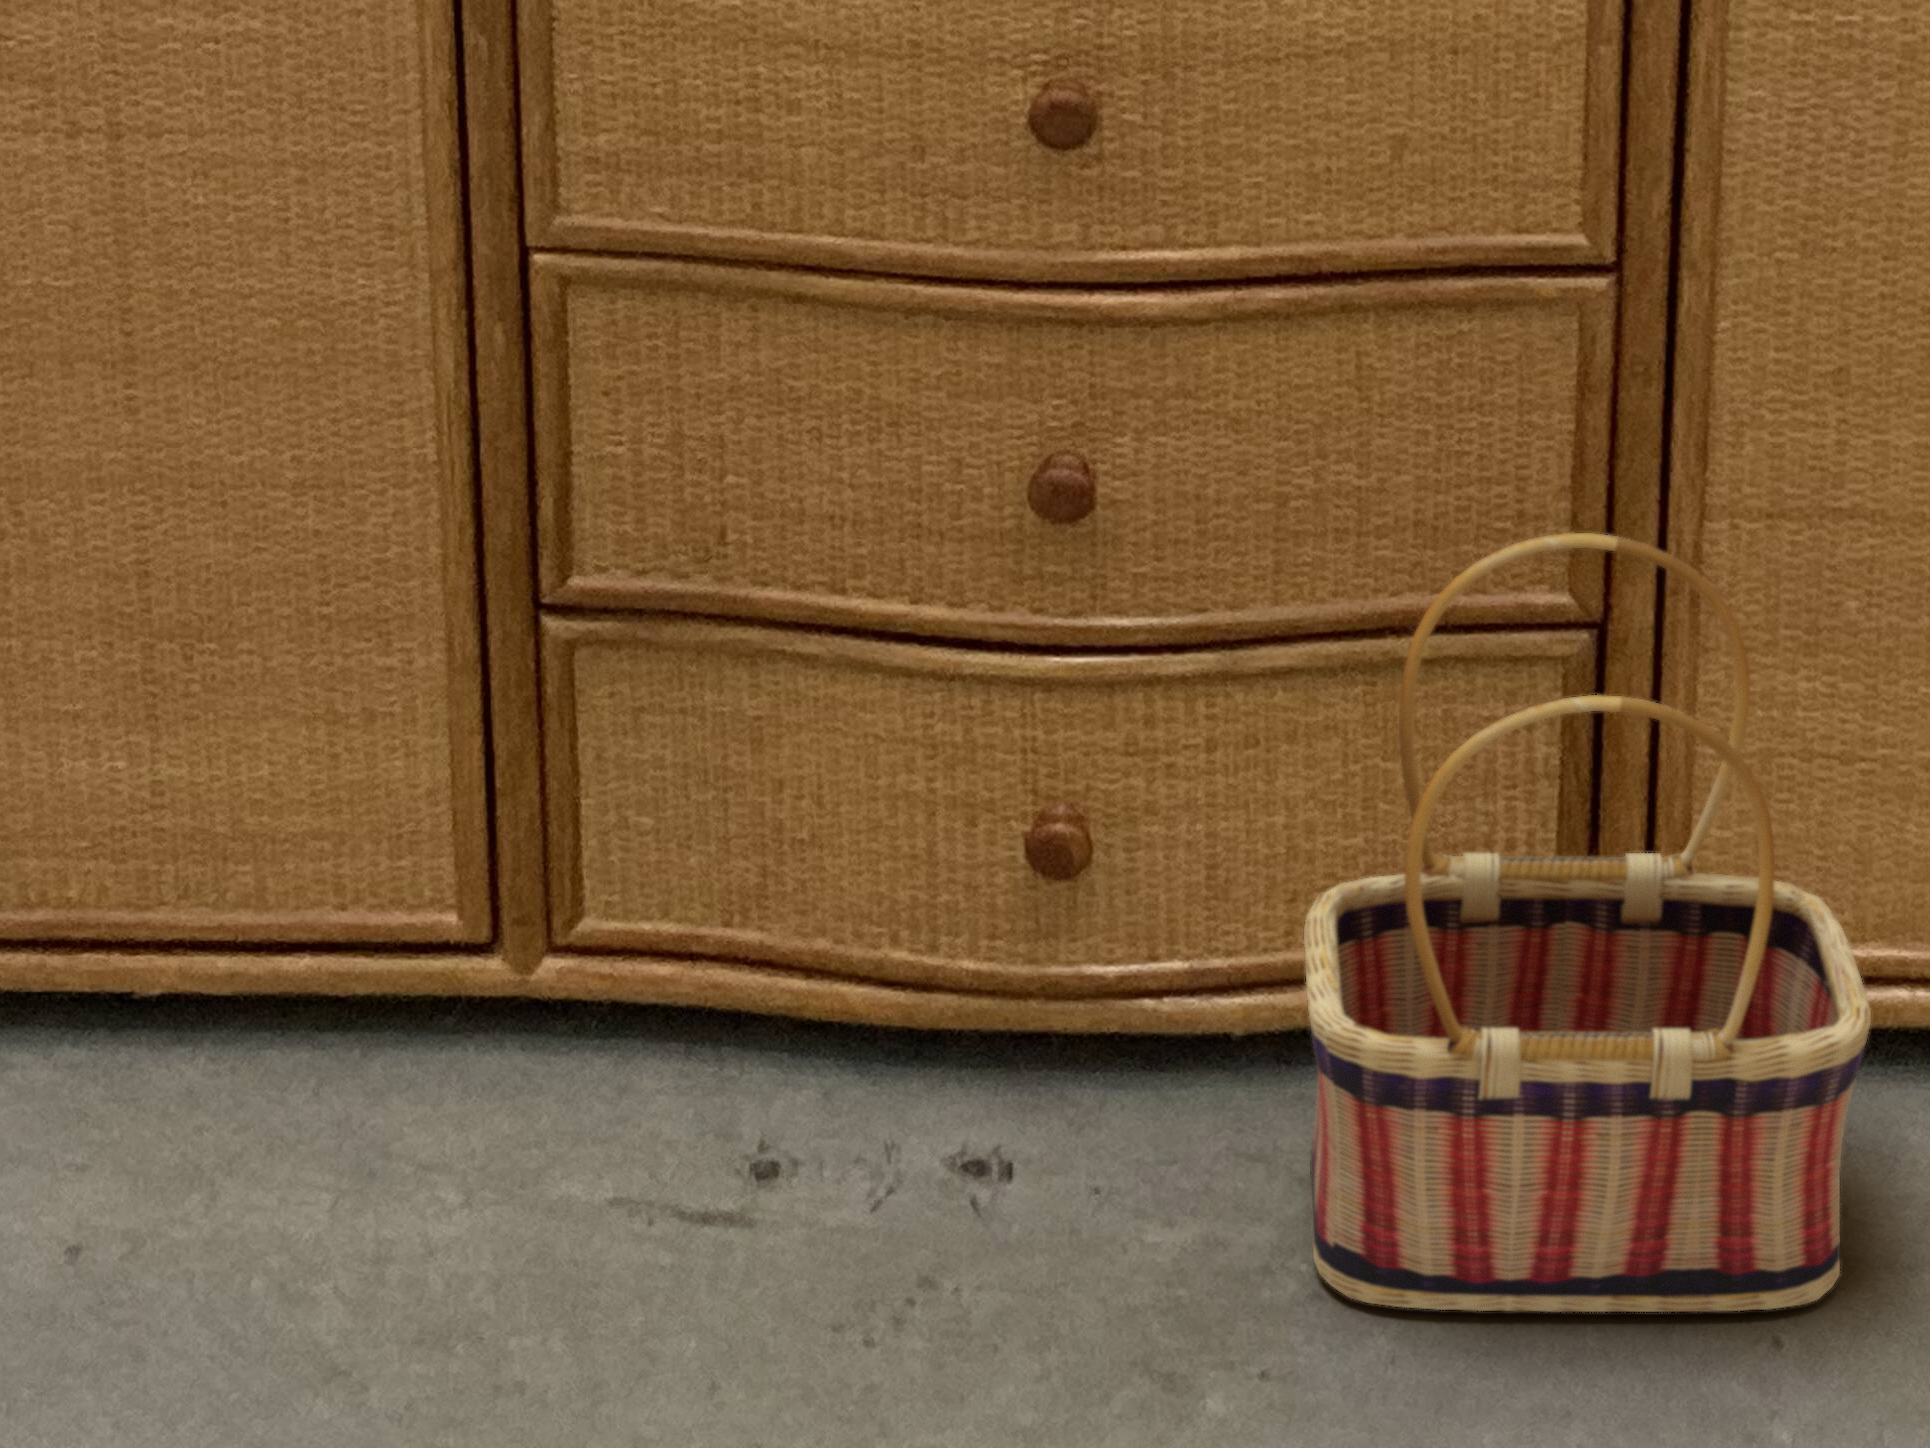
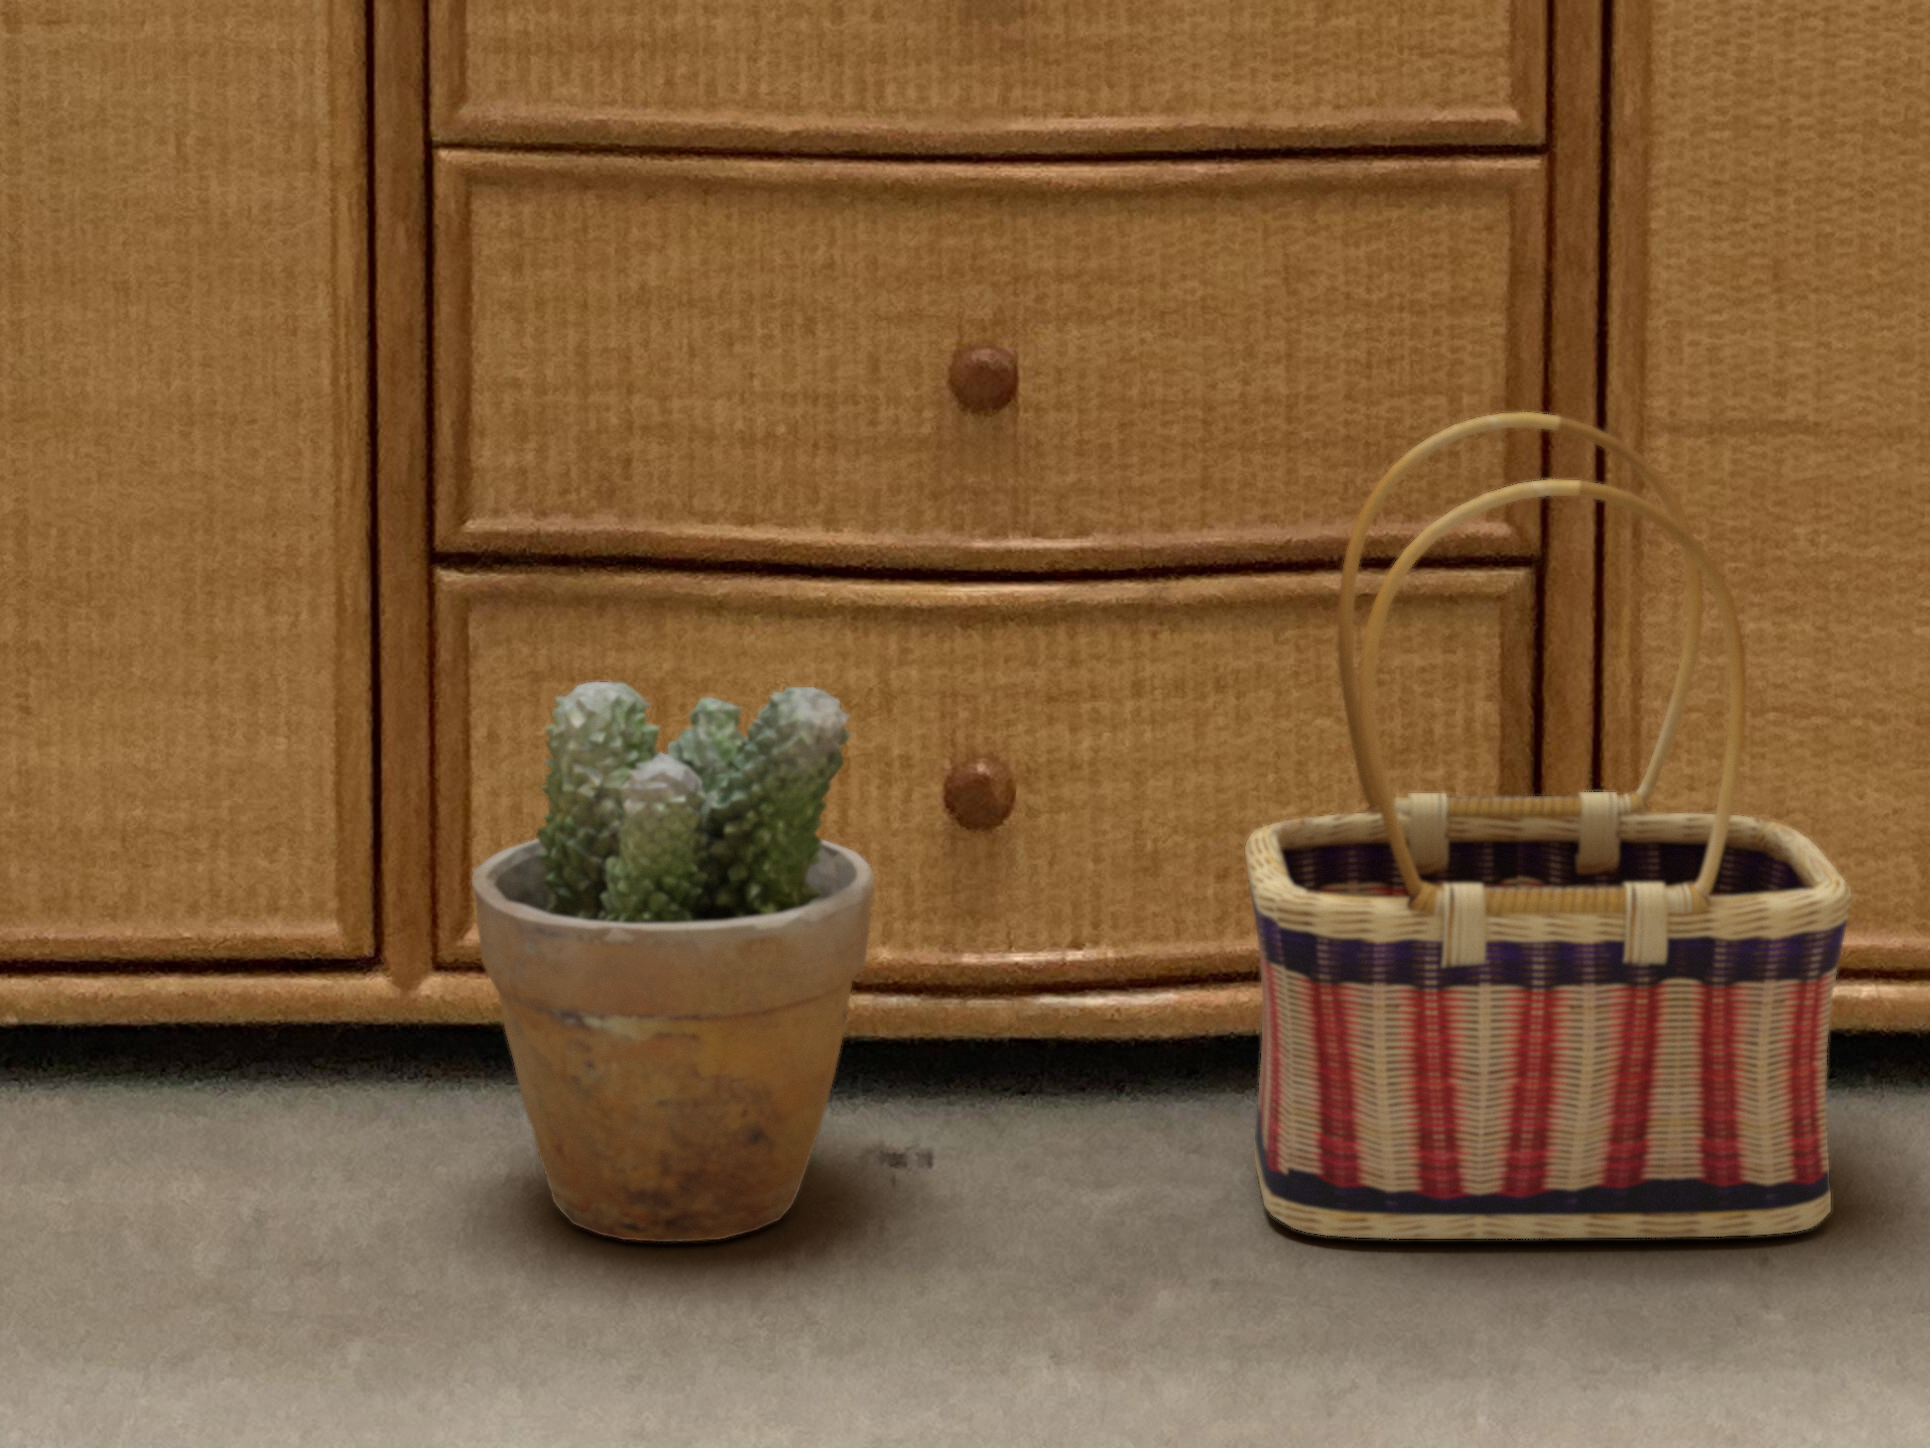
potted plant: none [575,800,952,1299] -> present [472,682,874,1242]

